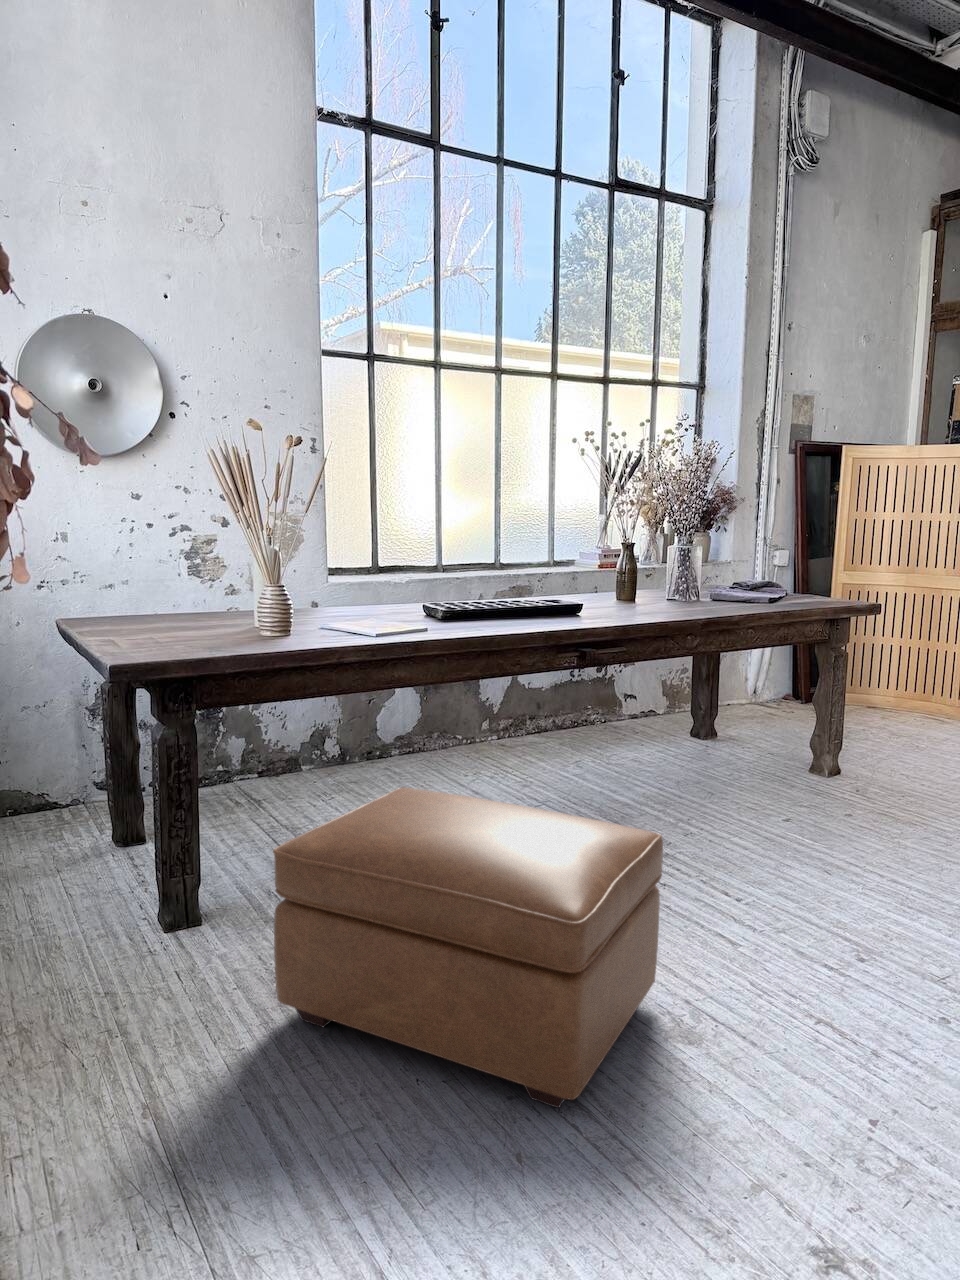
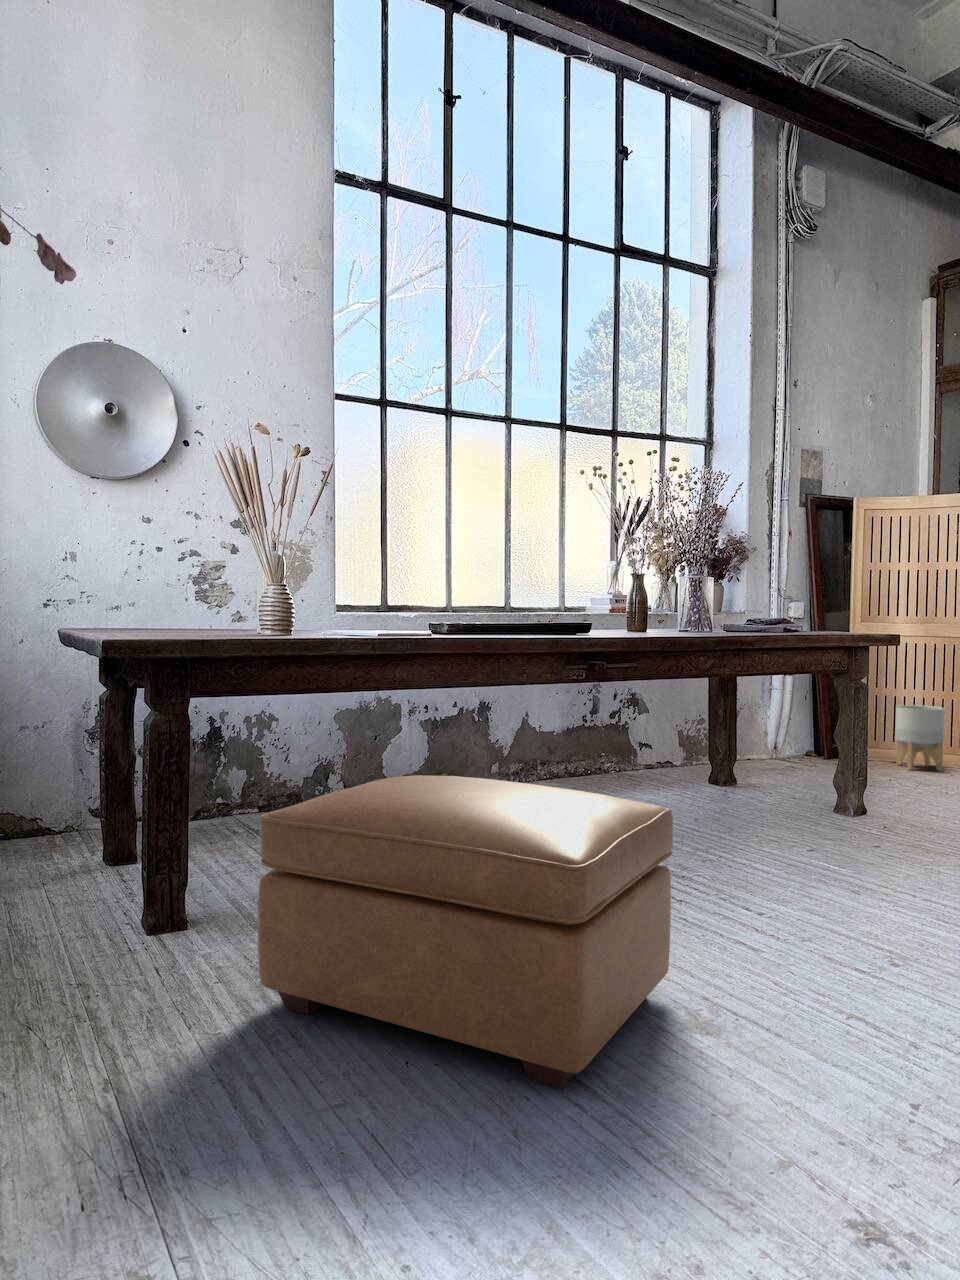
planter: none [877,654,928,719] -> present [895,705,945,770]

